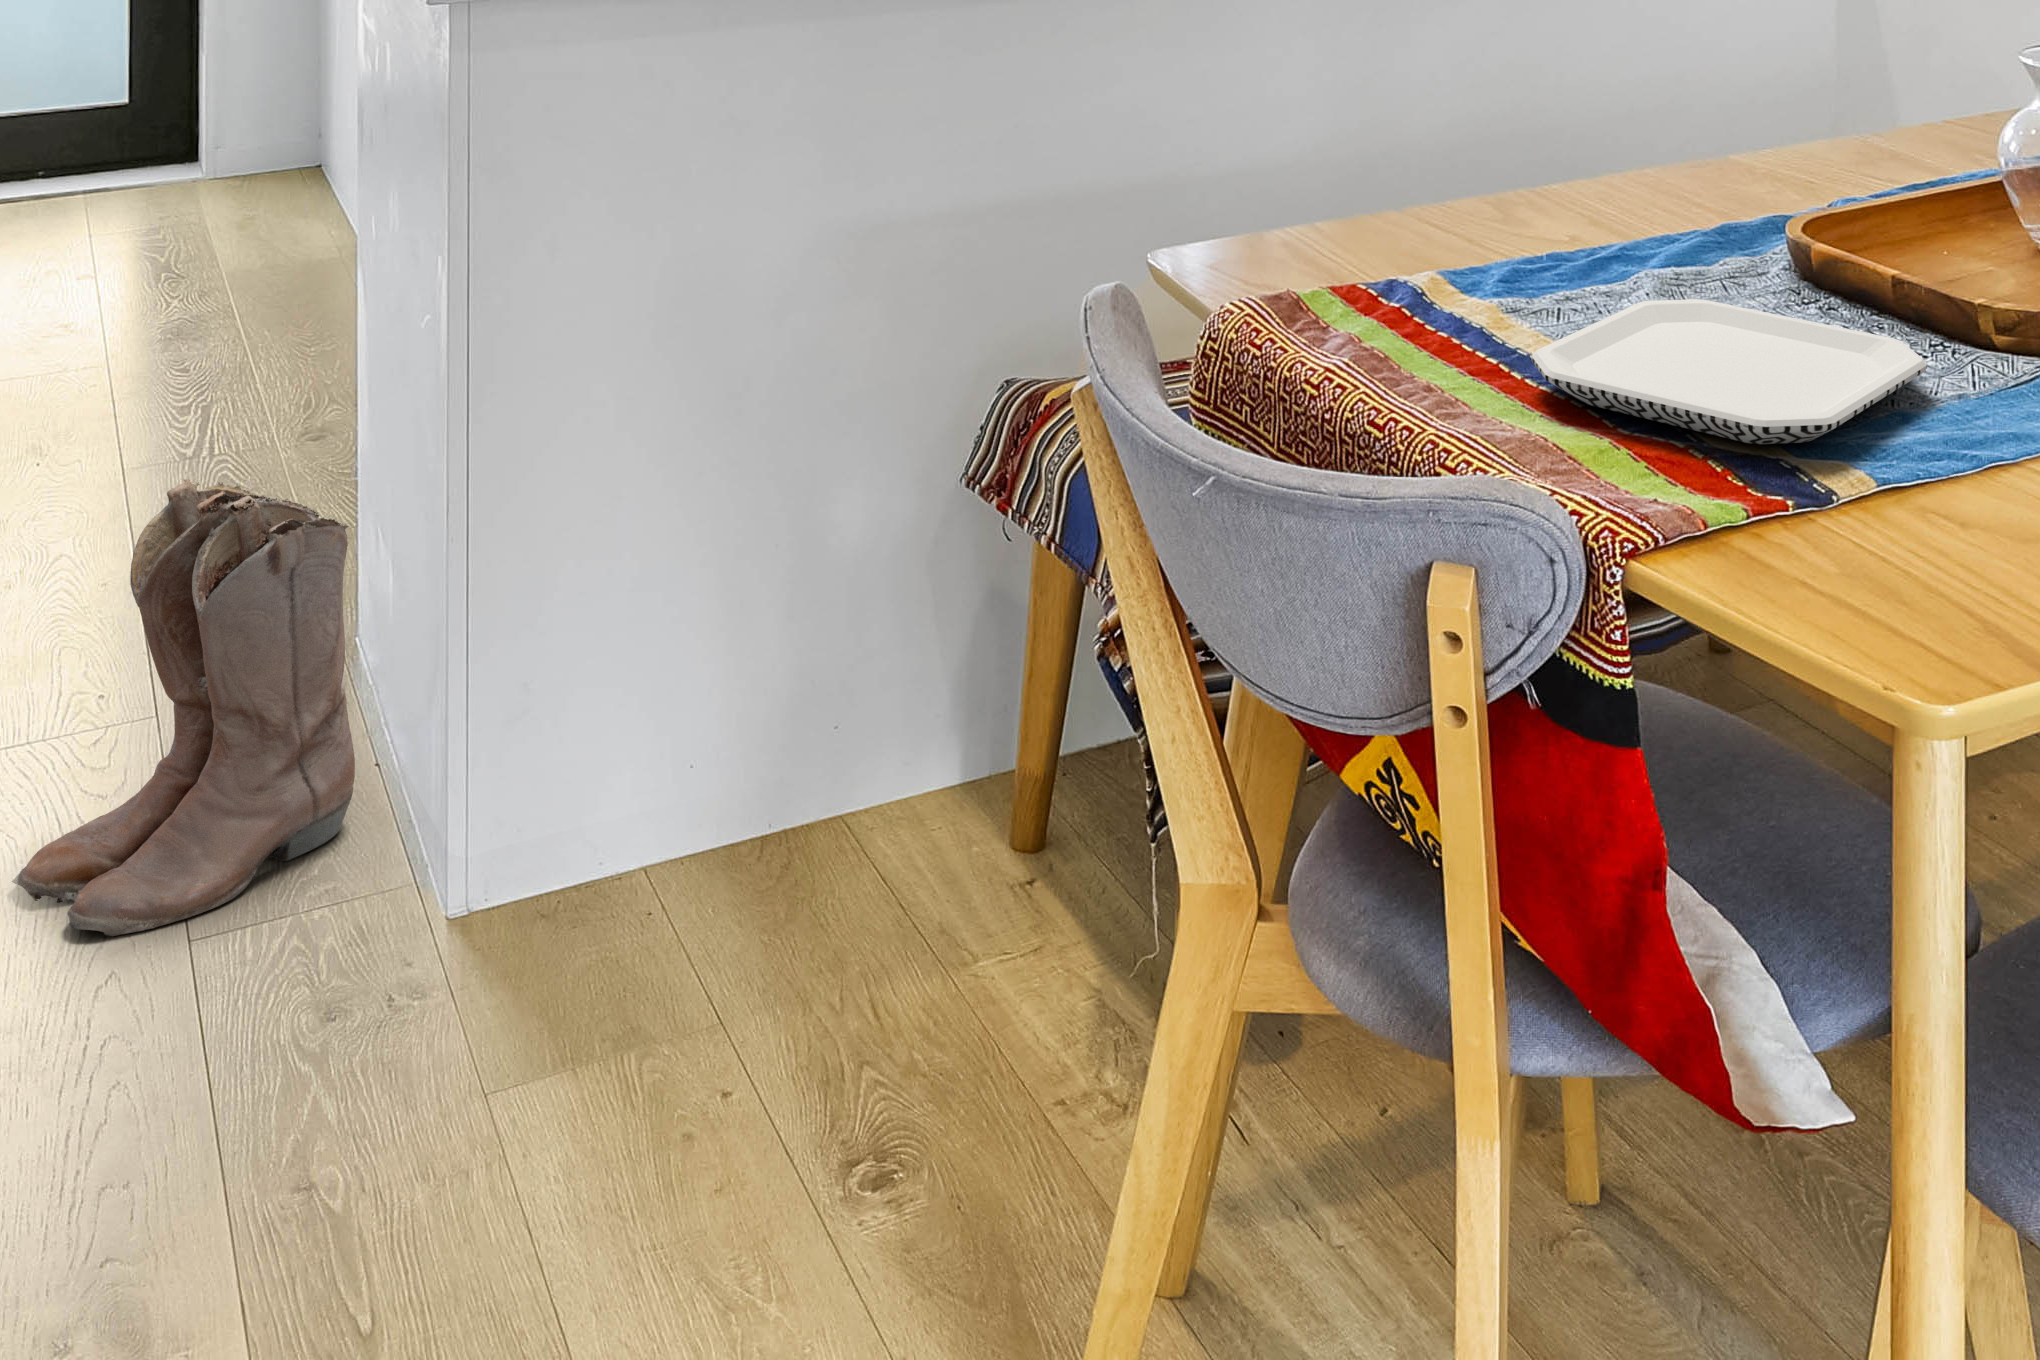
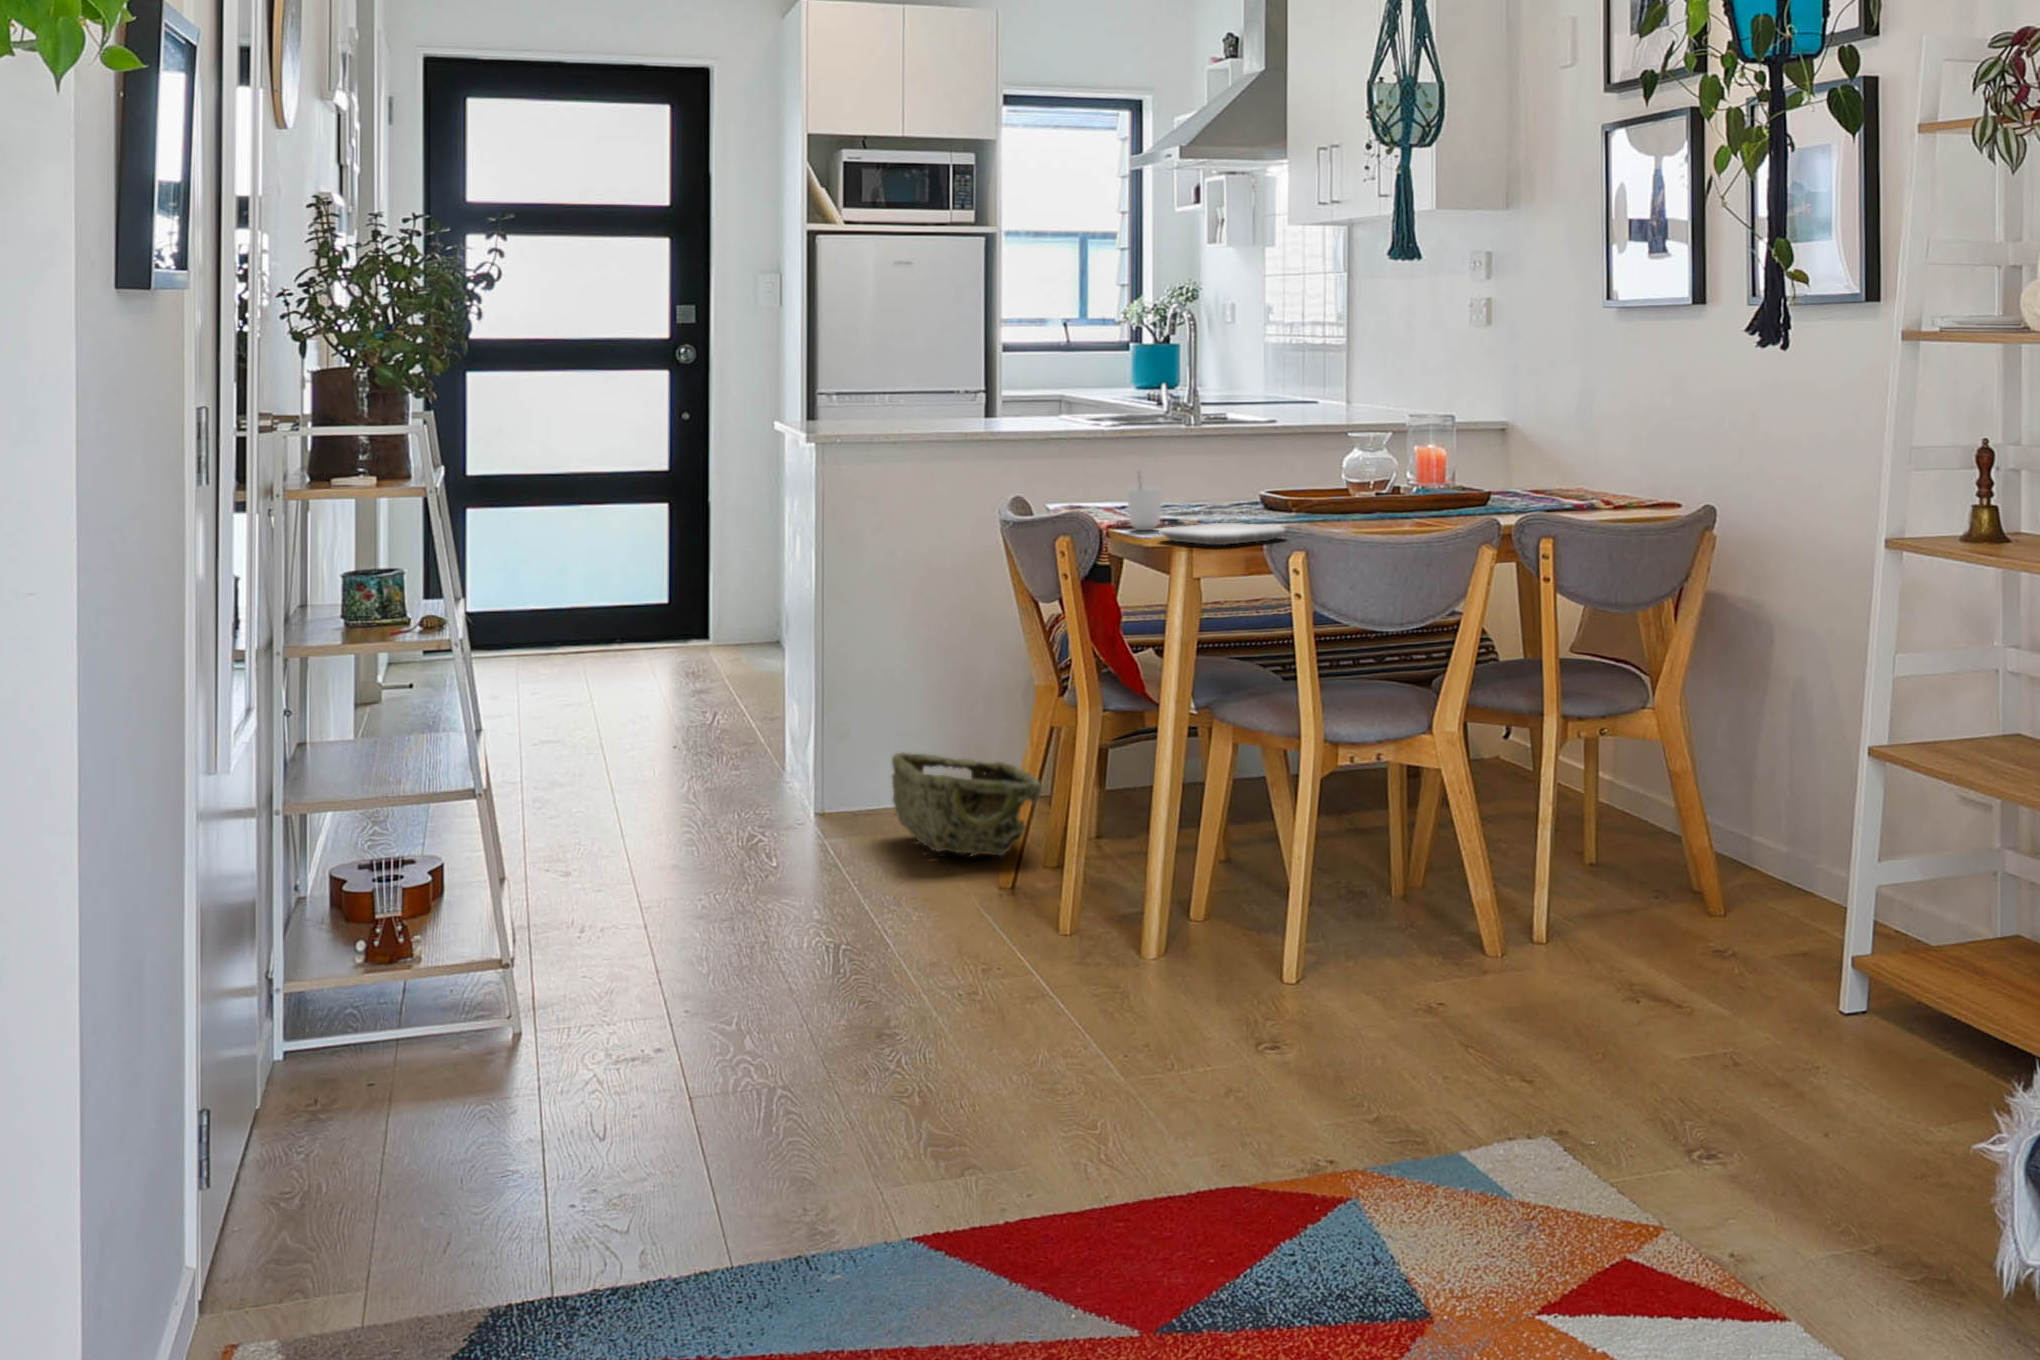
cup: none [1353,120,1450,306] -> present [1128,485,1162,530]
boots: present [12,479,355,936] -> none [653,672,792,837]
woven basket: none [606,698,1005,1050] -> present [892,753,1042,856]

